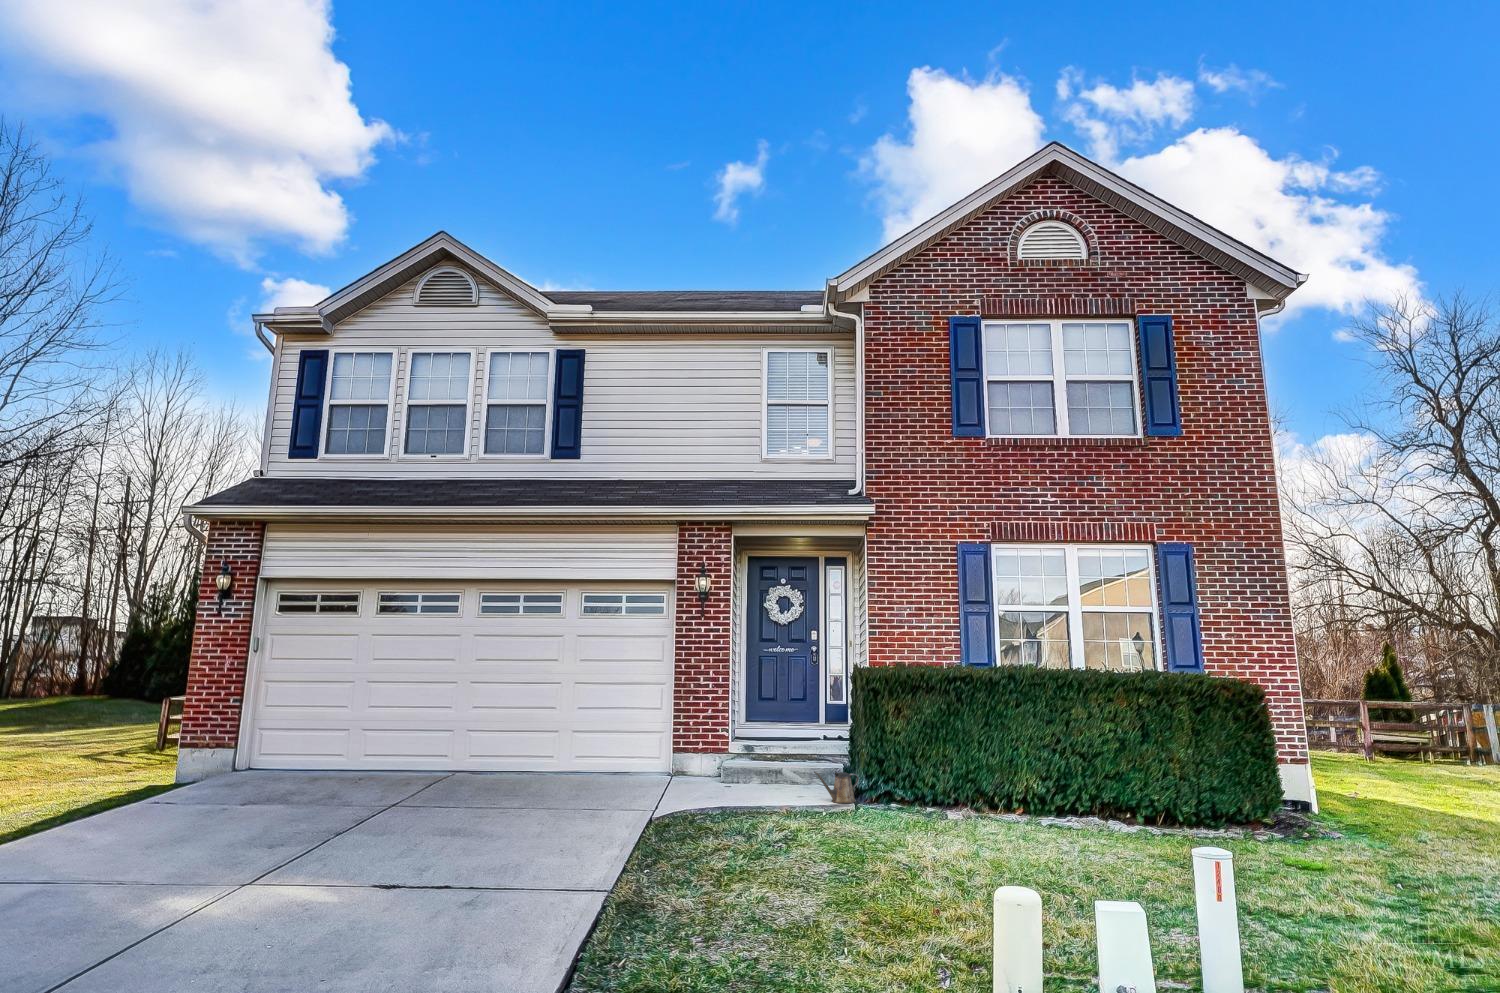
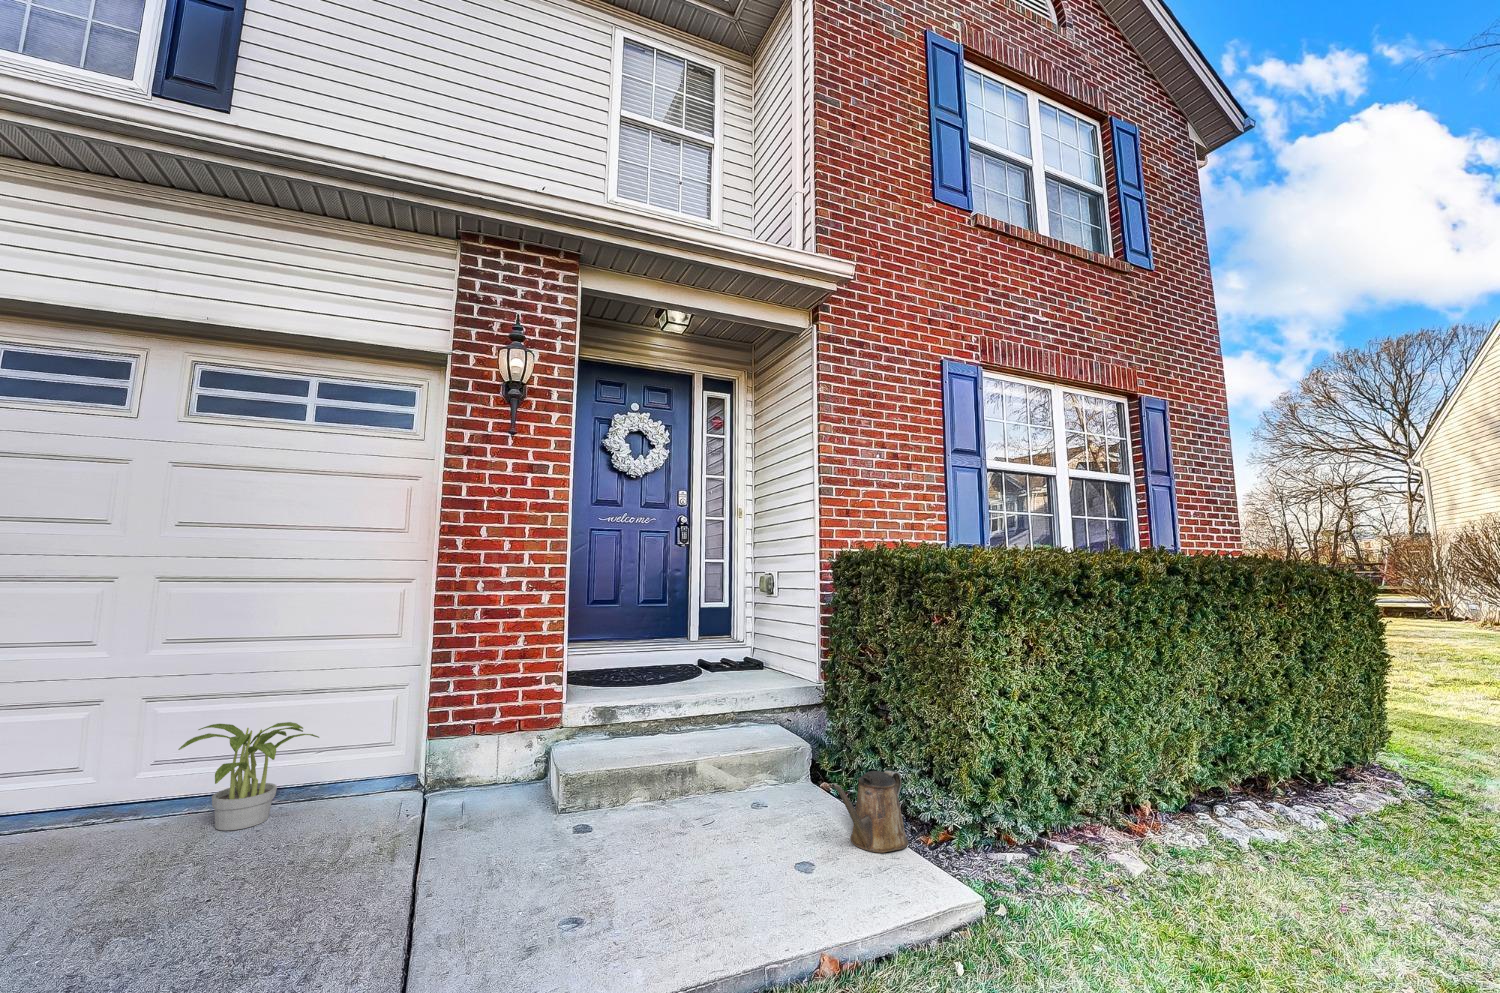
potted plant: none [592,739,634,779] -> present [178,722,319,830]

